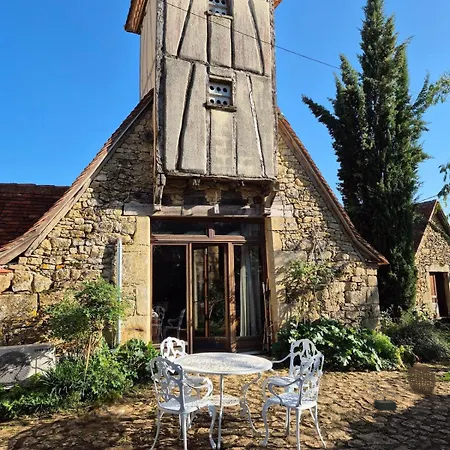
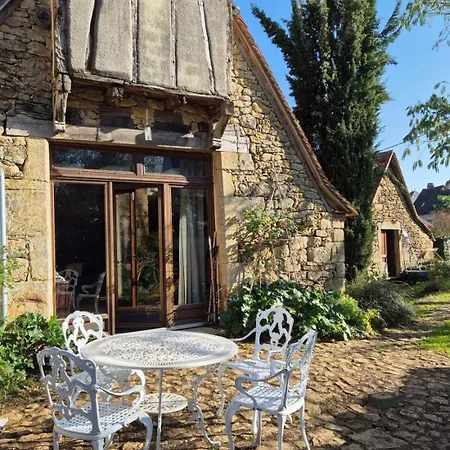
woven basket: present [407,364,436,394] -> none [394,337,429,375]

